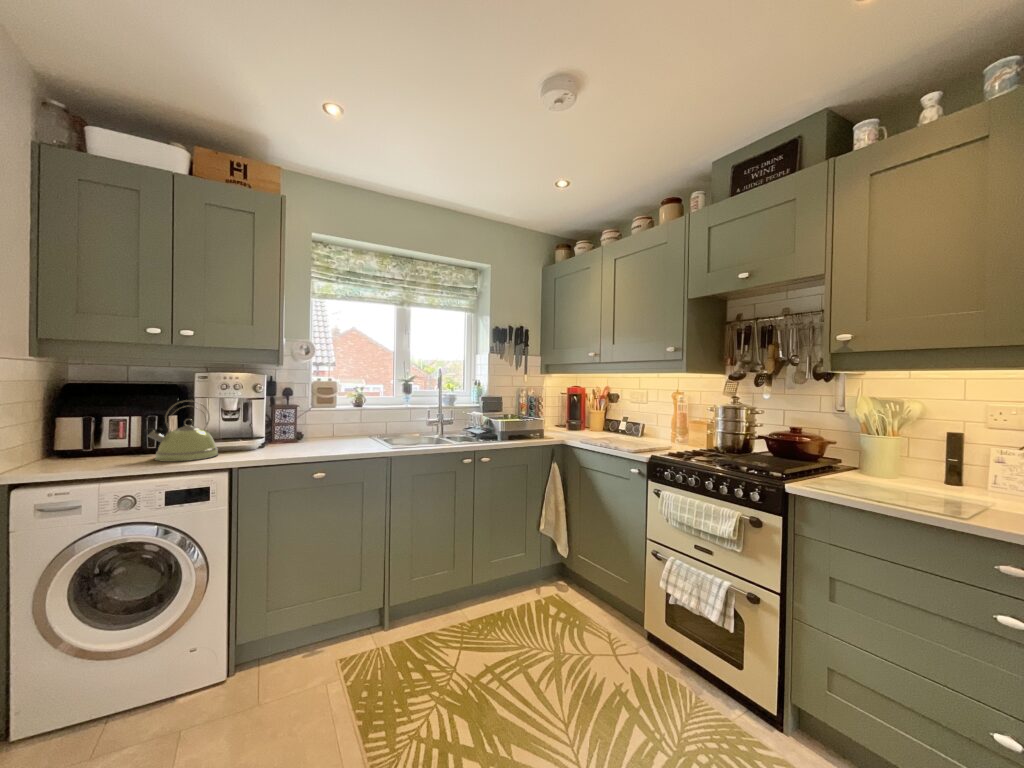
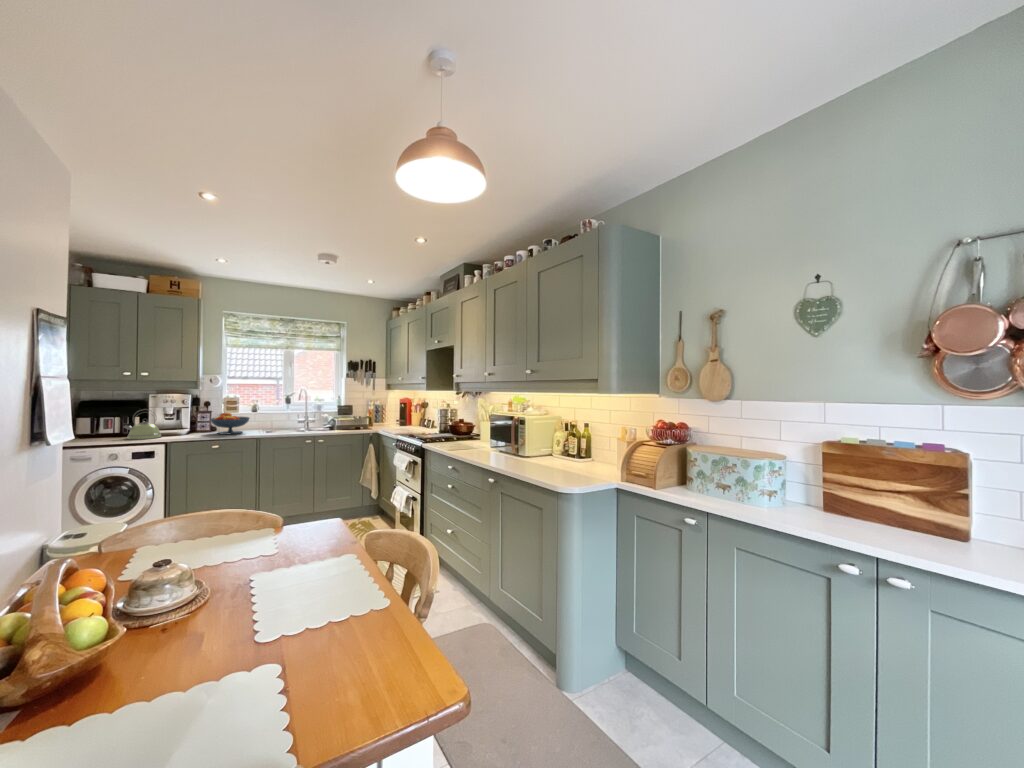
fruit bowl: none [301,407,365,449] -> present [210,412,250,435]

